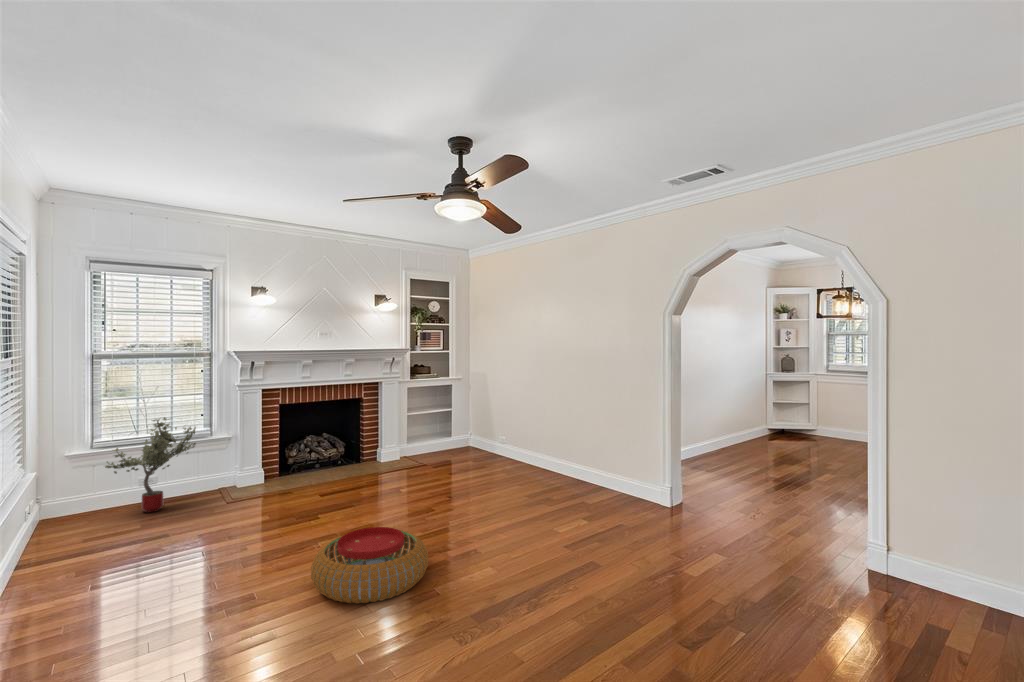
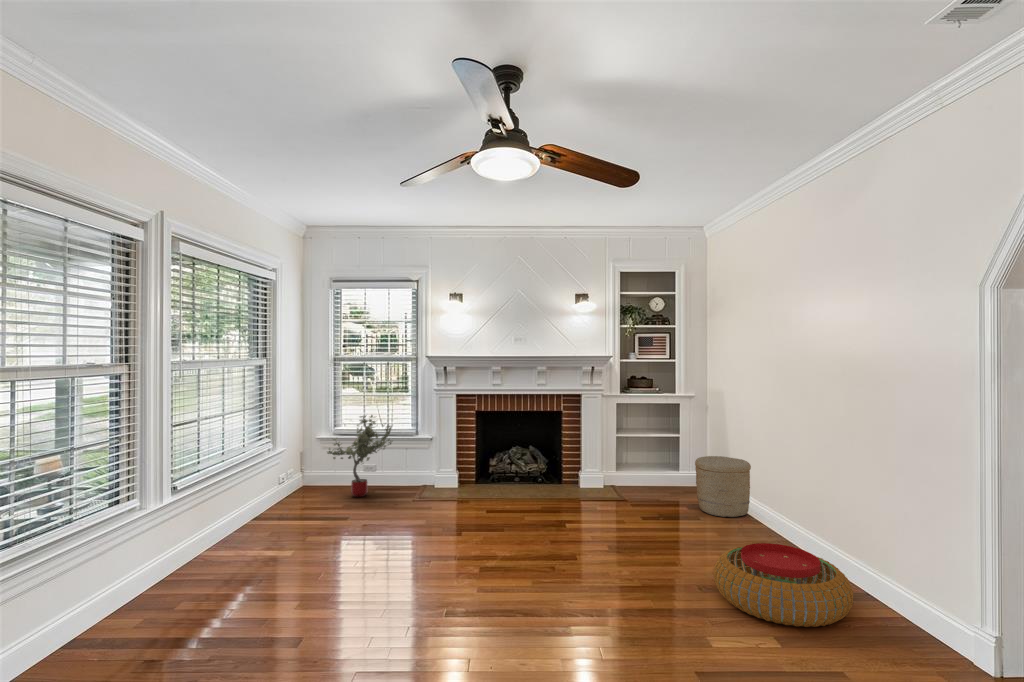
woven basket: none [483,423,522,466] -> present [695,456,751,517]
pouf: present [311,527,428,604] -> present [714,543,853,627]

